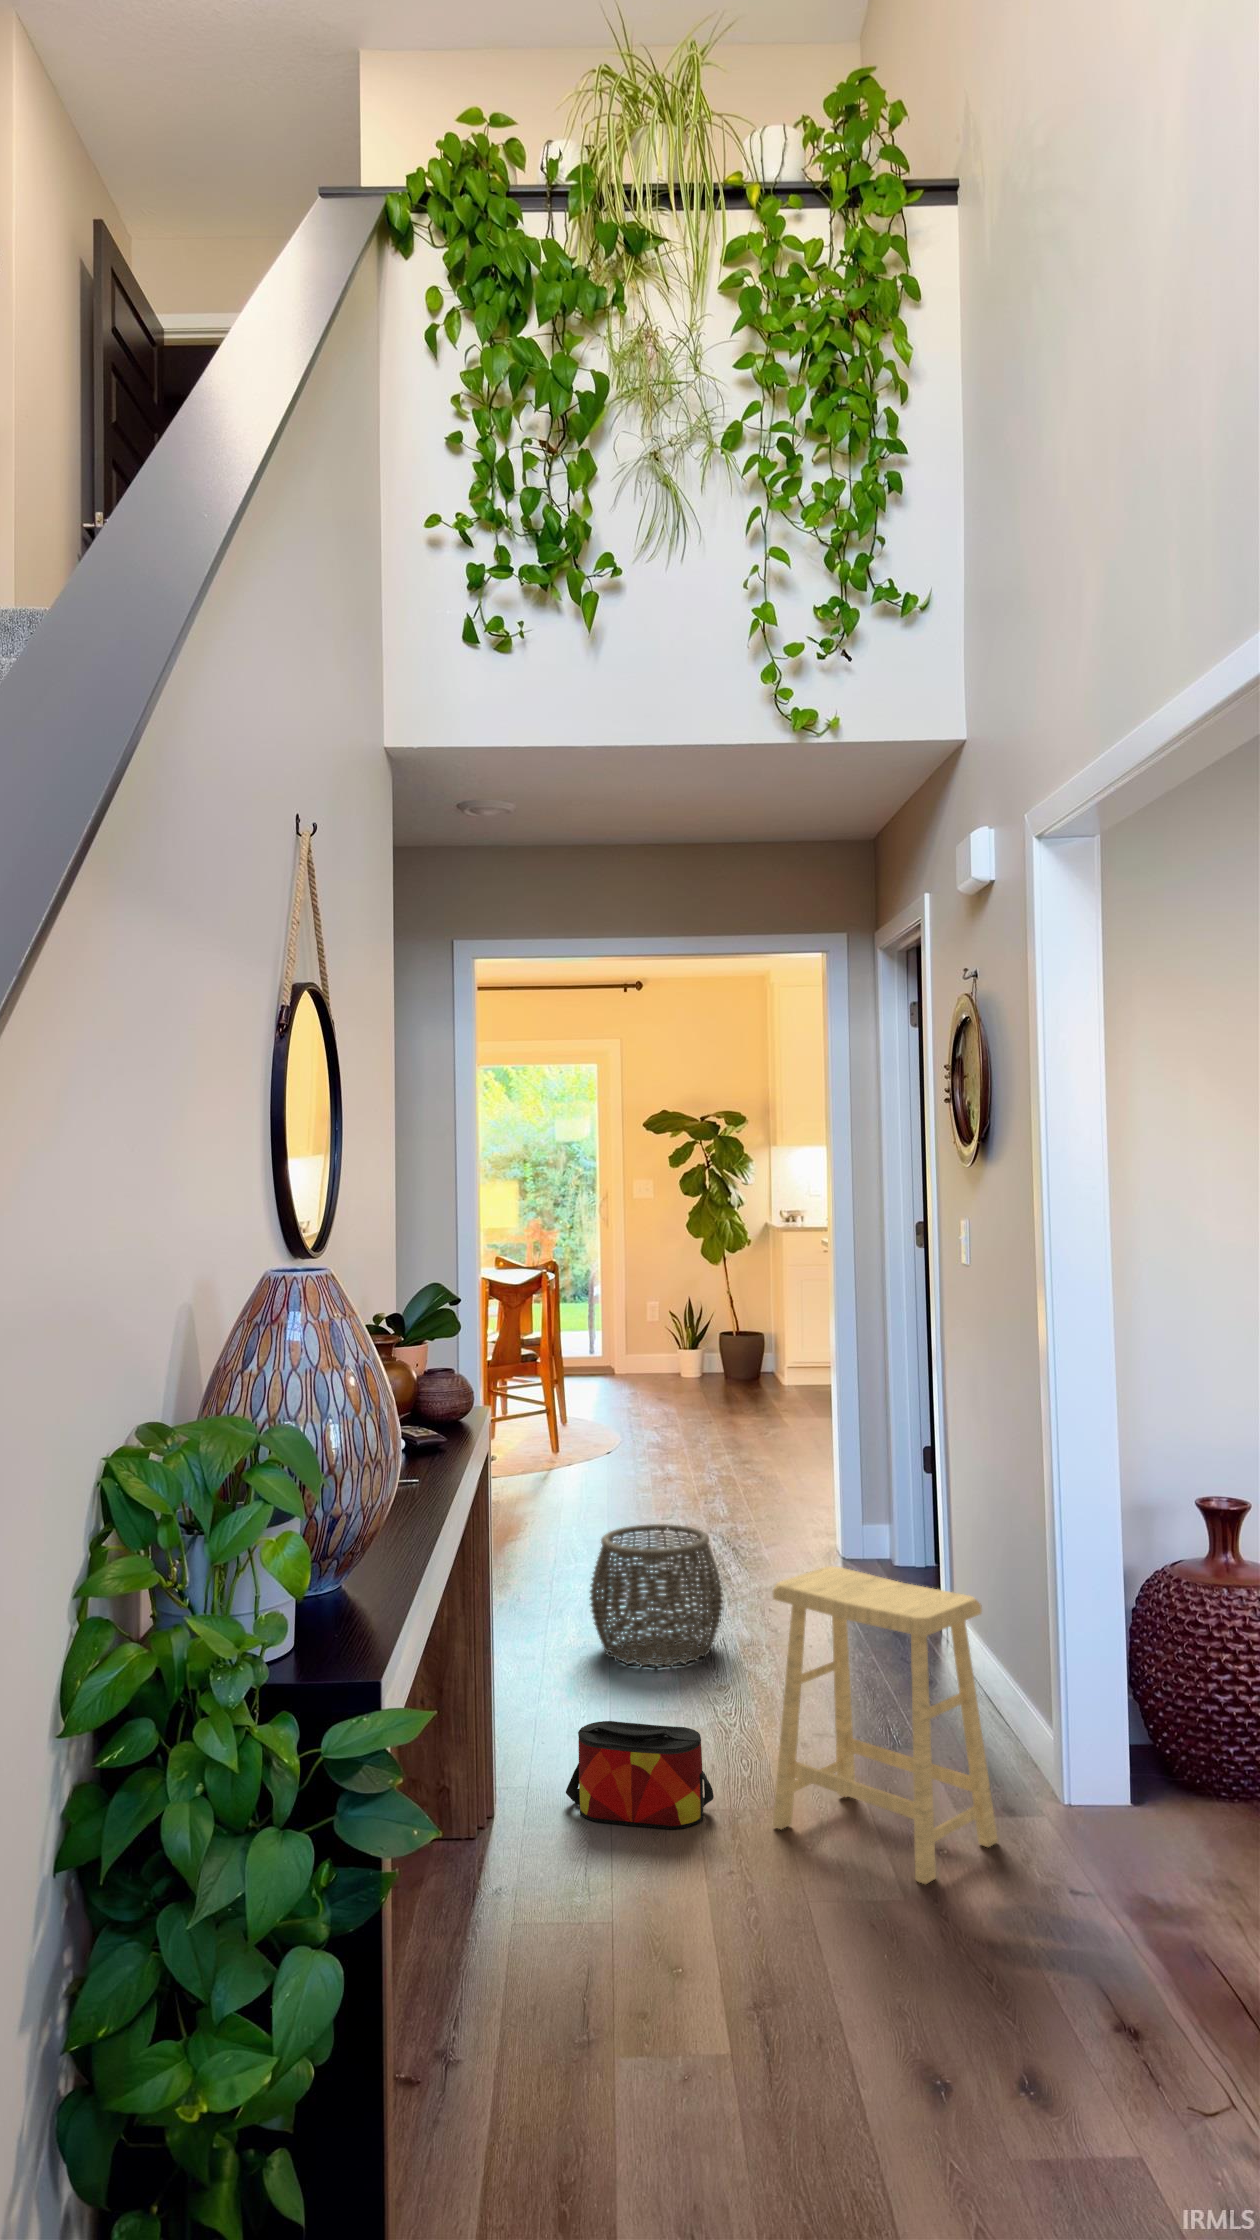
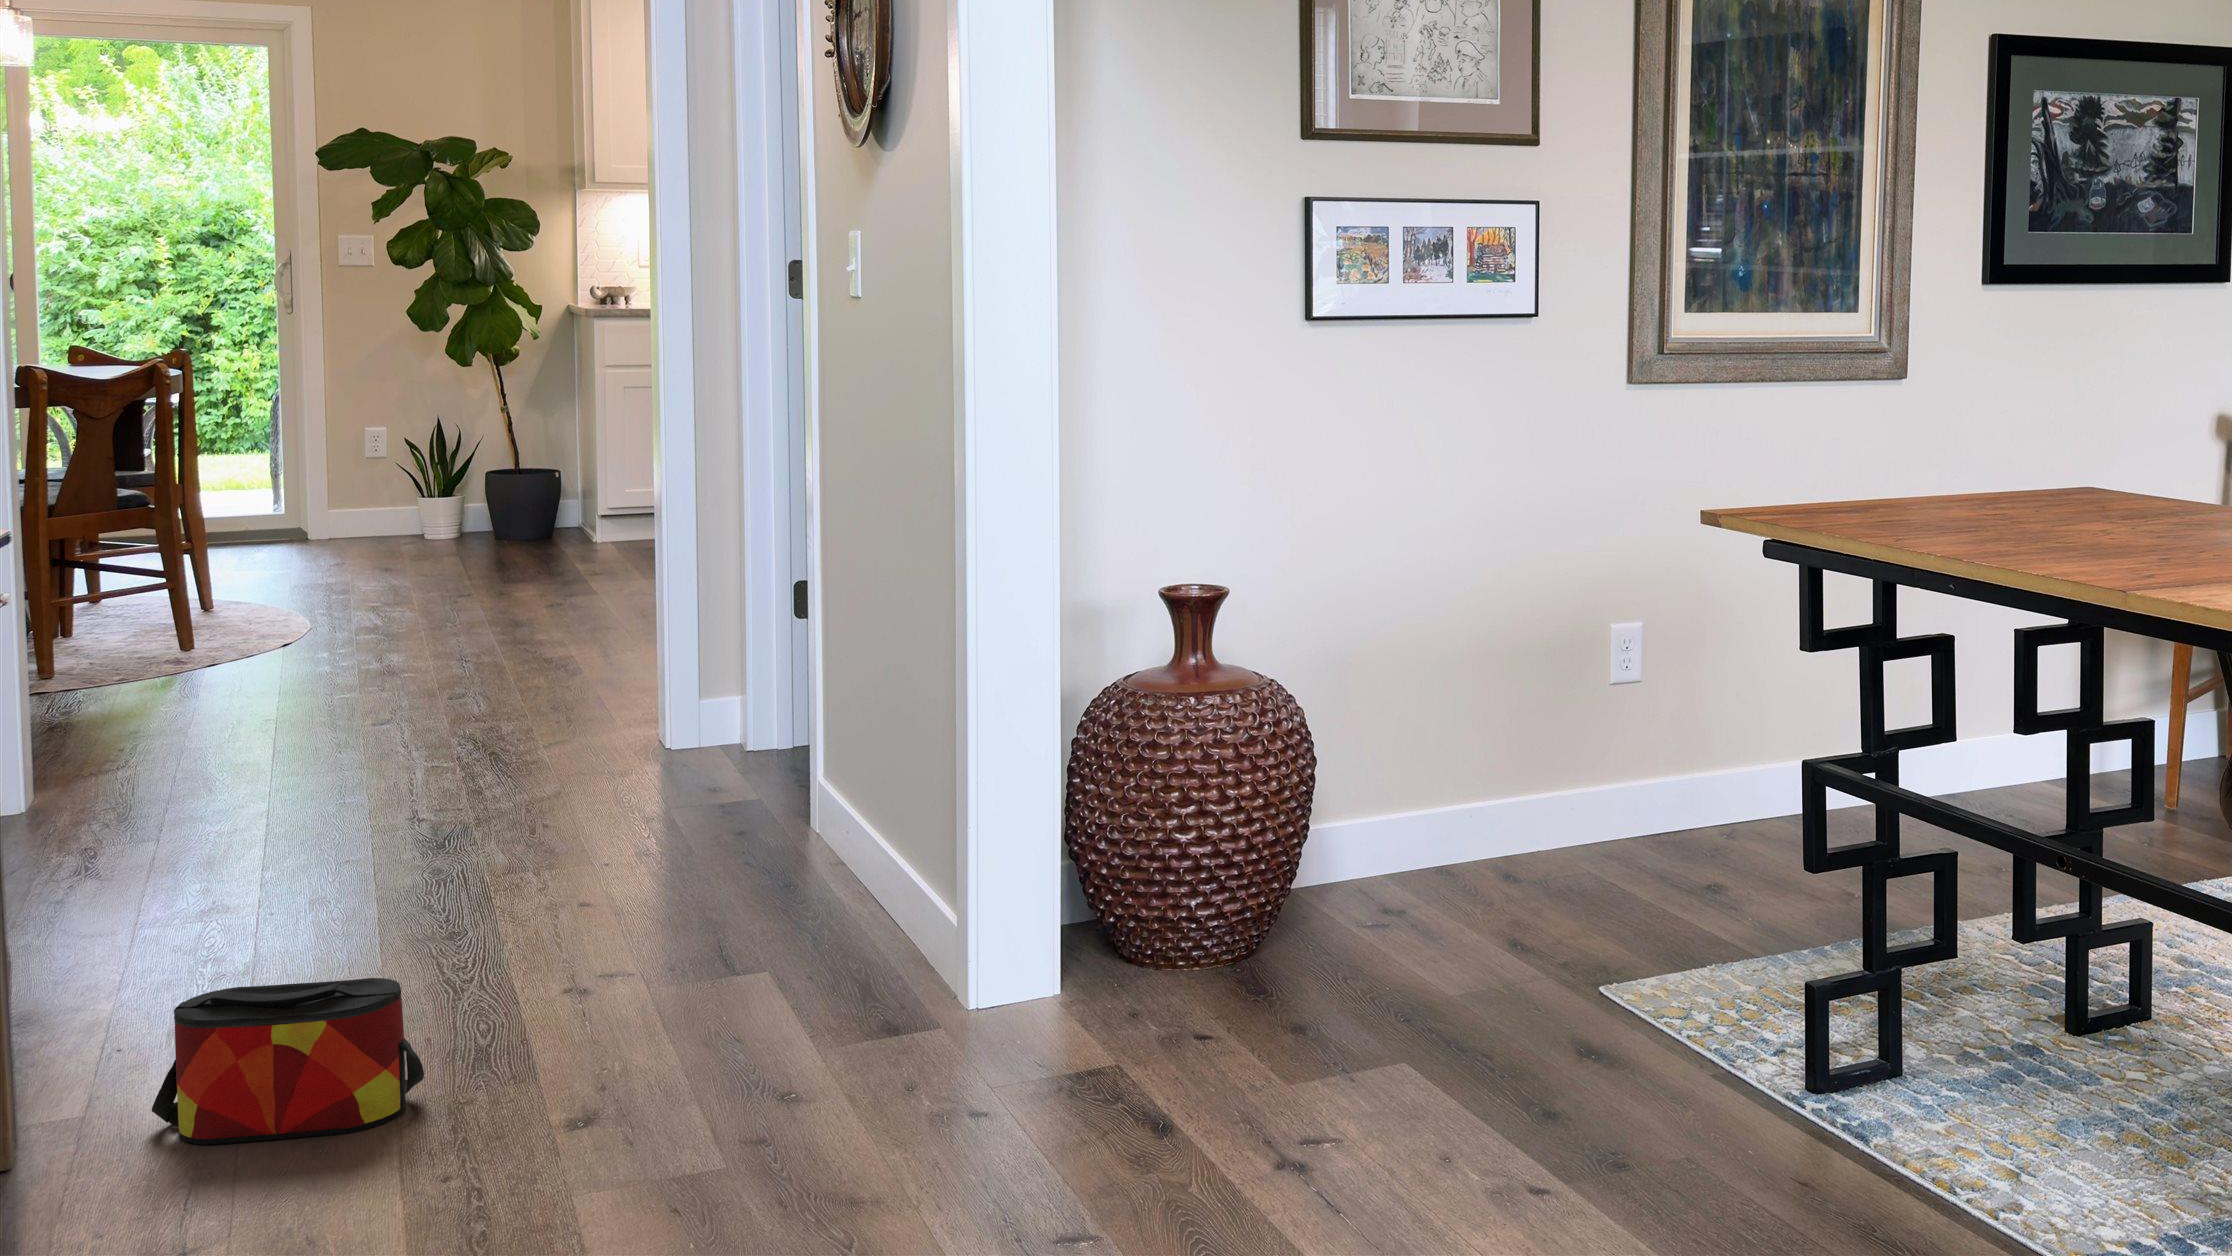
woven basket: present [590,1524,723,1666] -> none [219,704,462,922]
footstool: present [773,1566,998,1884] -> none [524,710,874,1136]

